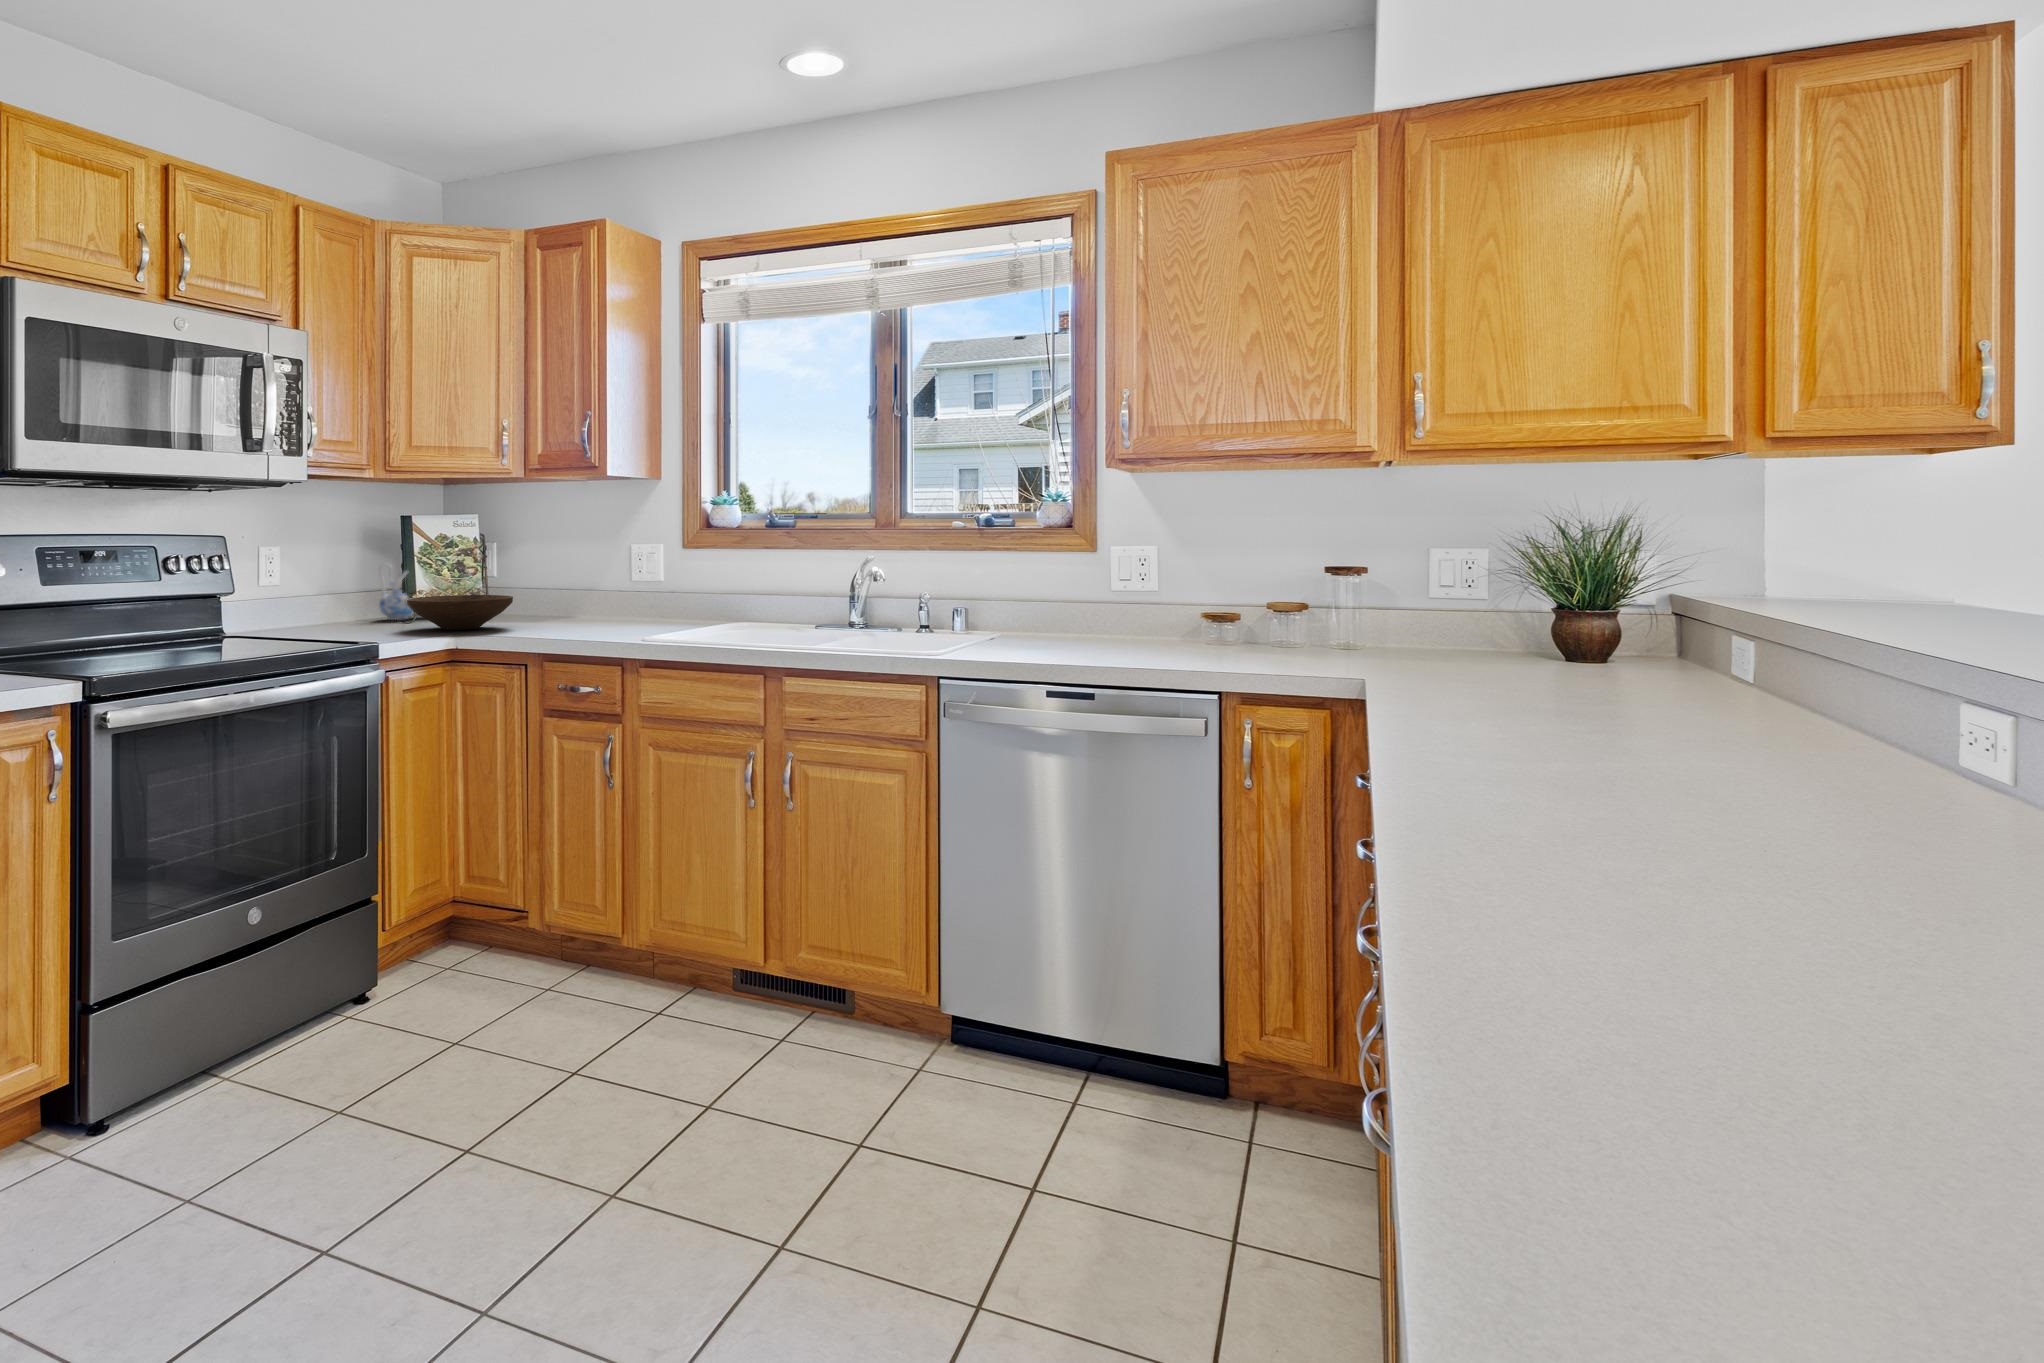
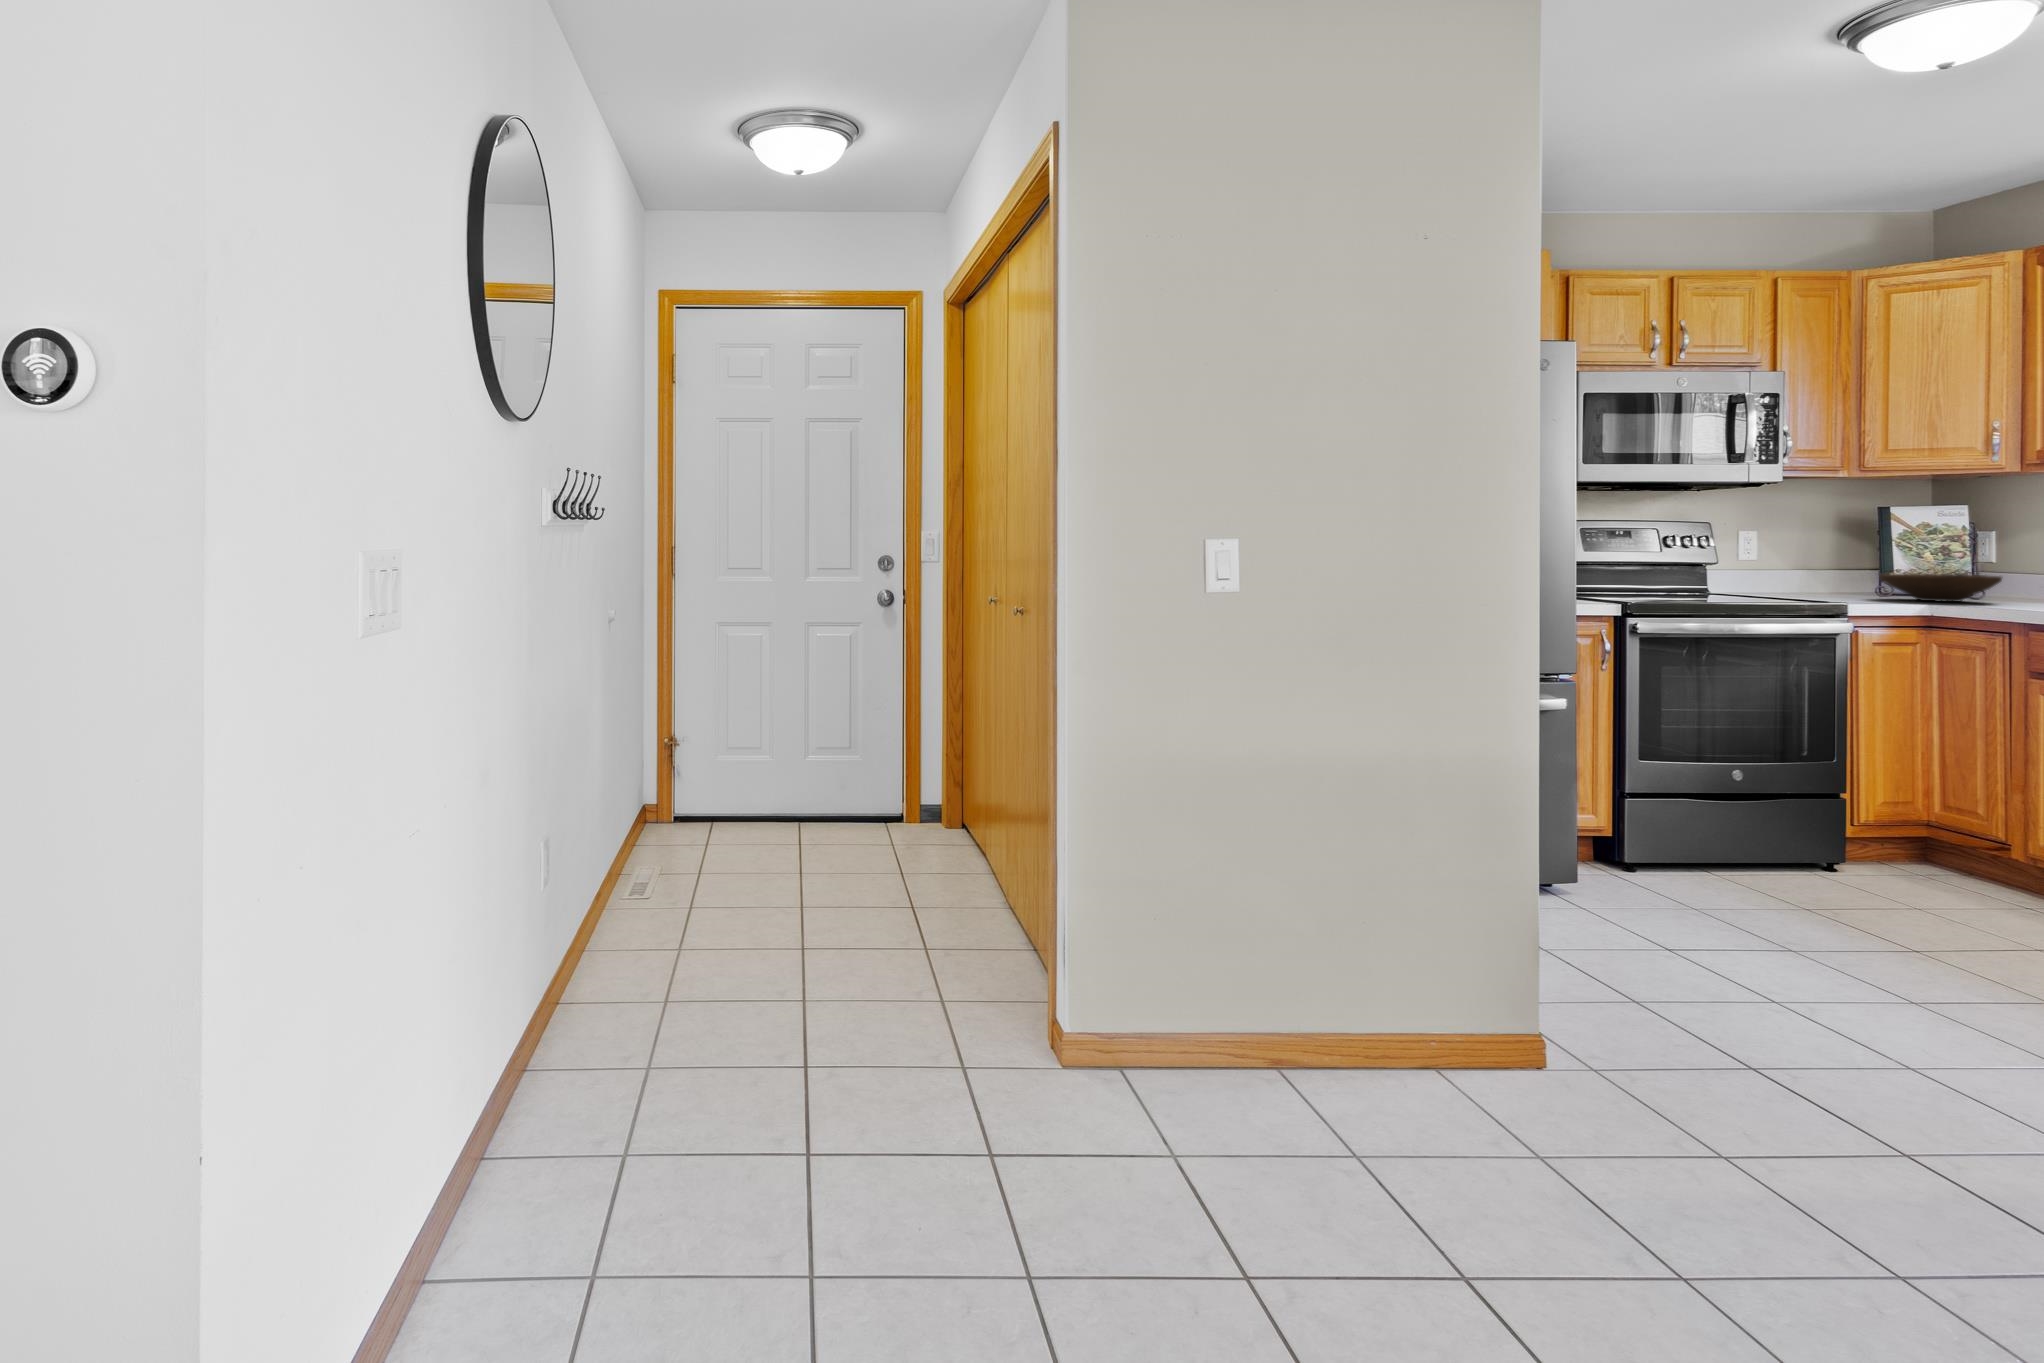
ceramic pitcher: present [379,563,412,620] -> none [1853,546,1892,593]

